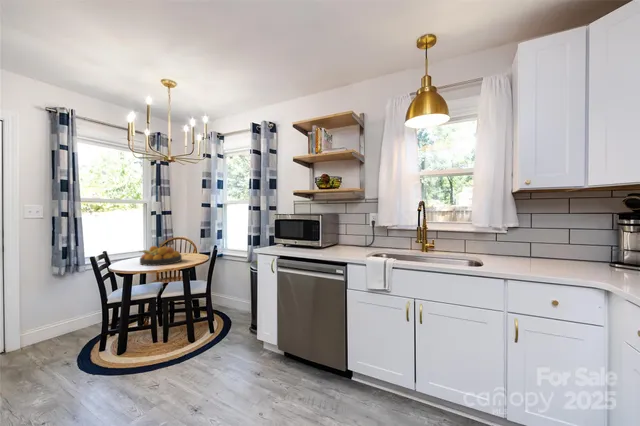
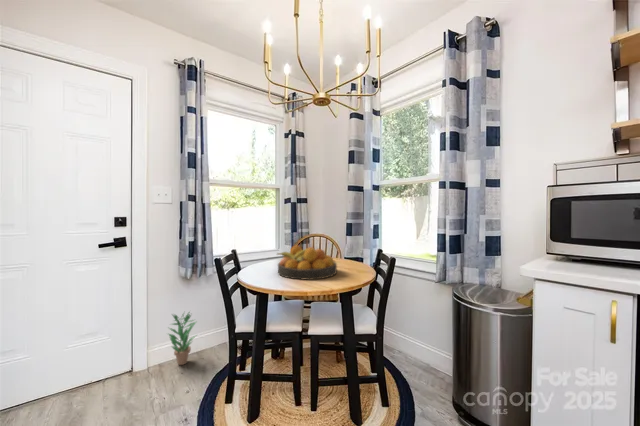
potted plant: none [41,299,72,341] -> present [169,312,195,365]

